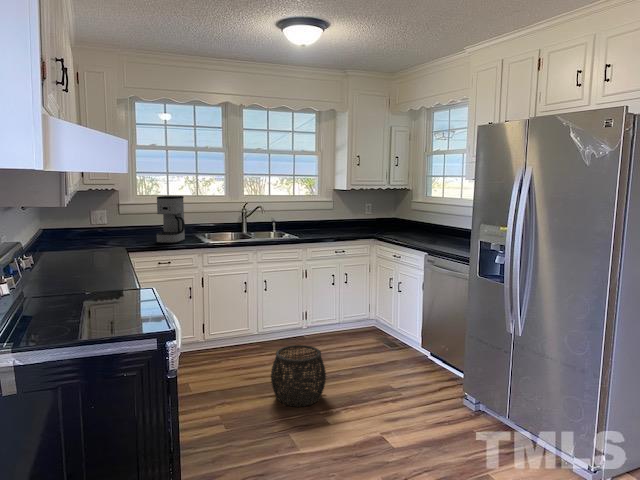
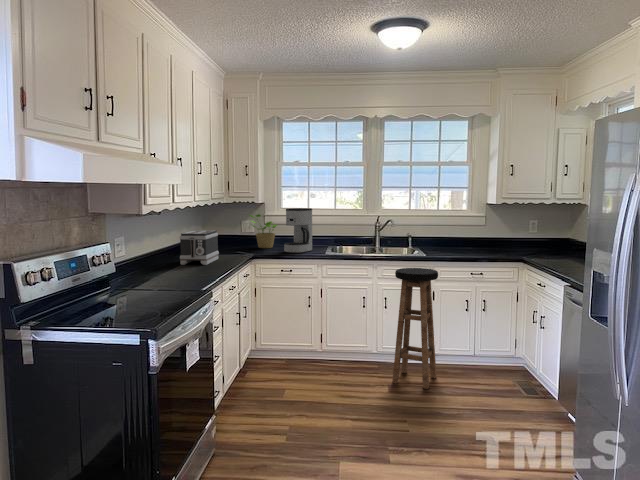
potted plant: none [103,203,138,240] -> present [250,214,277,248]
toaster: none [62,223,98,264] -> present [180,230,219,265]
bar stool: none [281,250,320,358] -> present [392,268,438,389]
woven basket: present [271,345,326,407] -> none [347,368,408,438]

